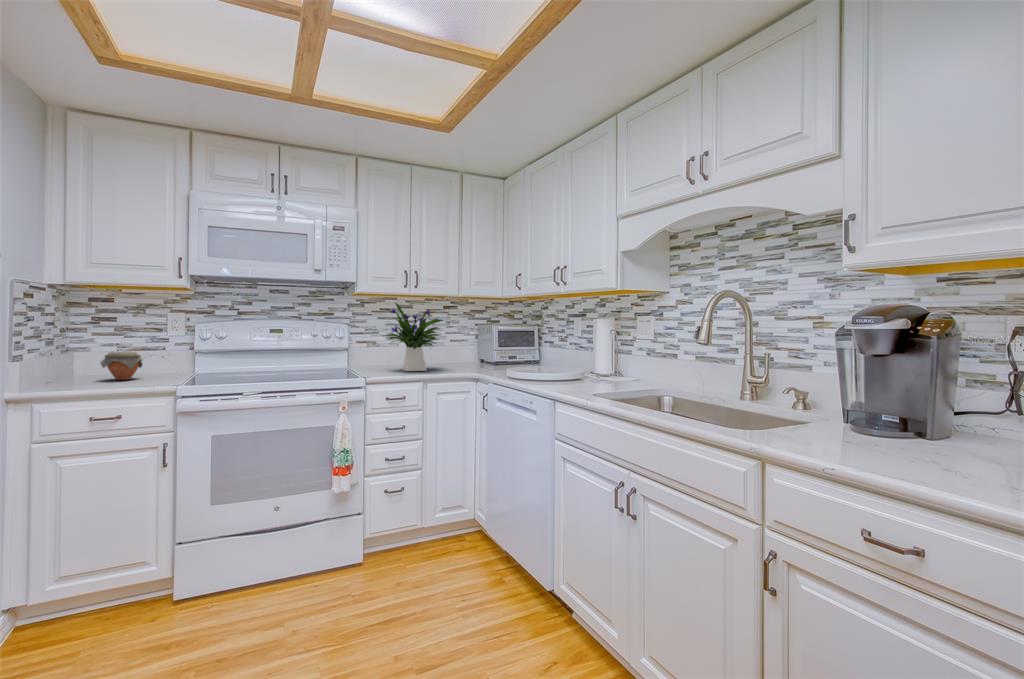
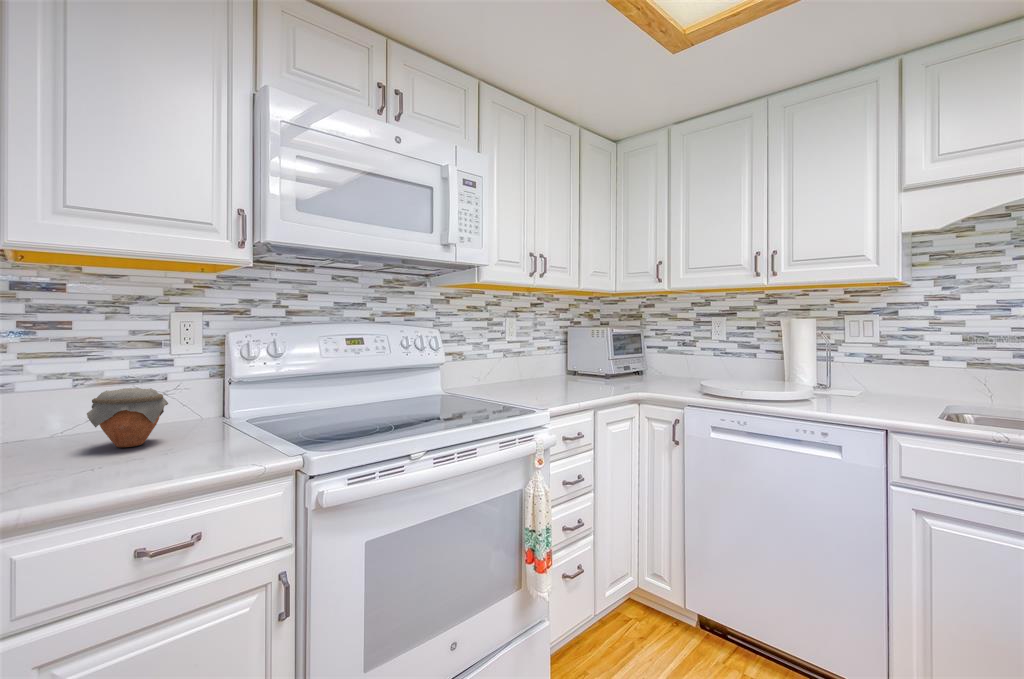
flower arrangement: present [385,303,444,371] -> none [501,297,593,394]

